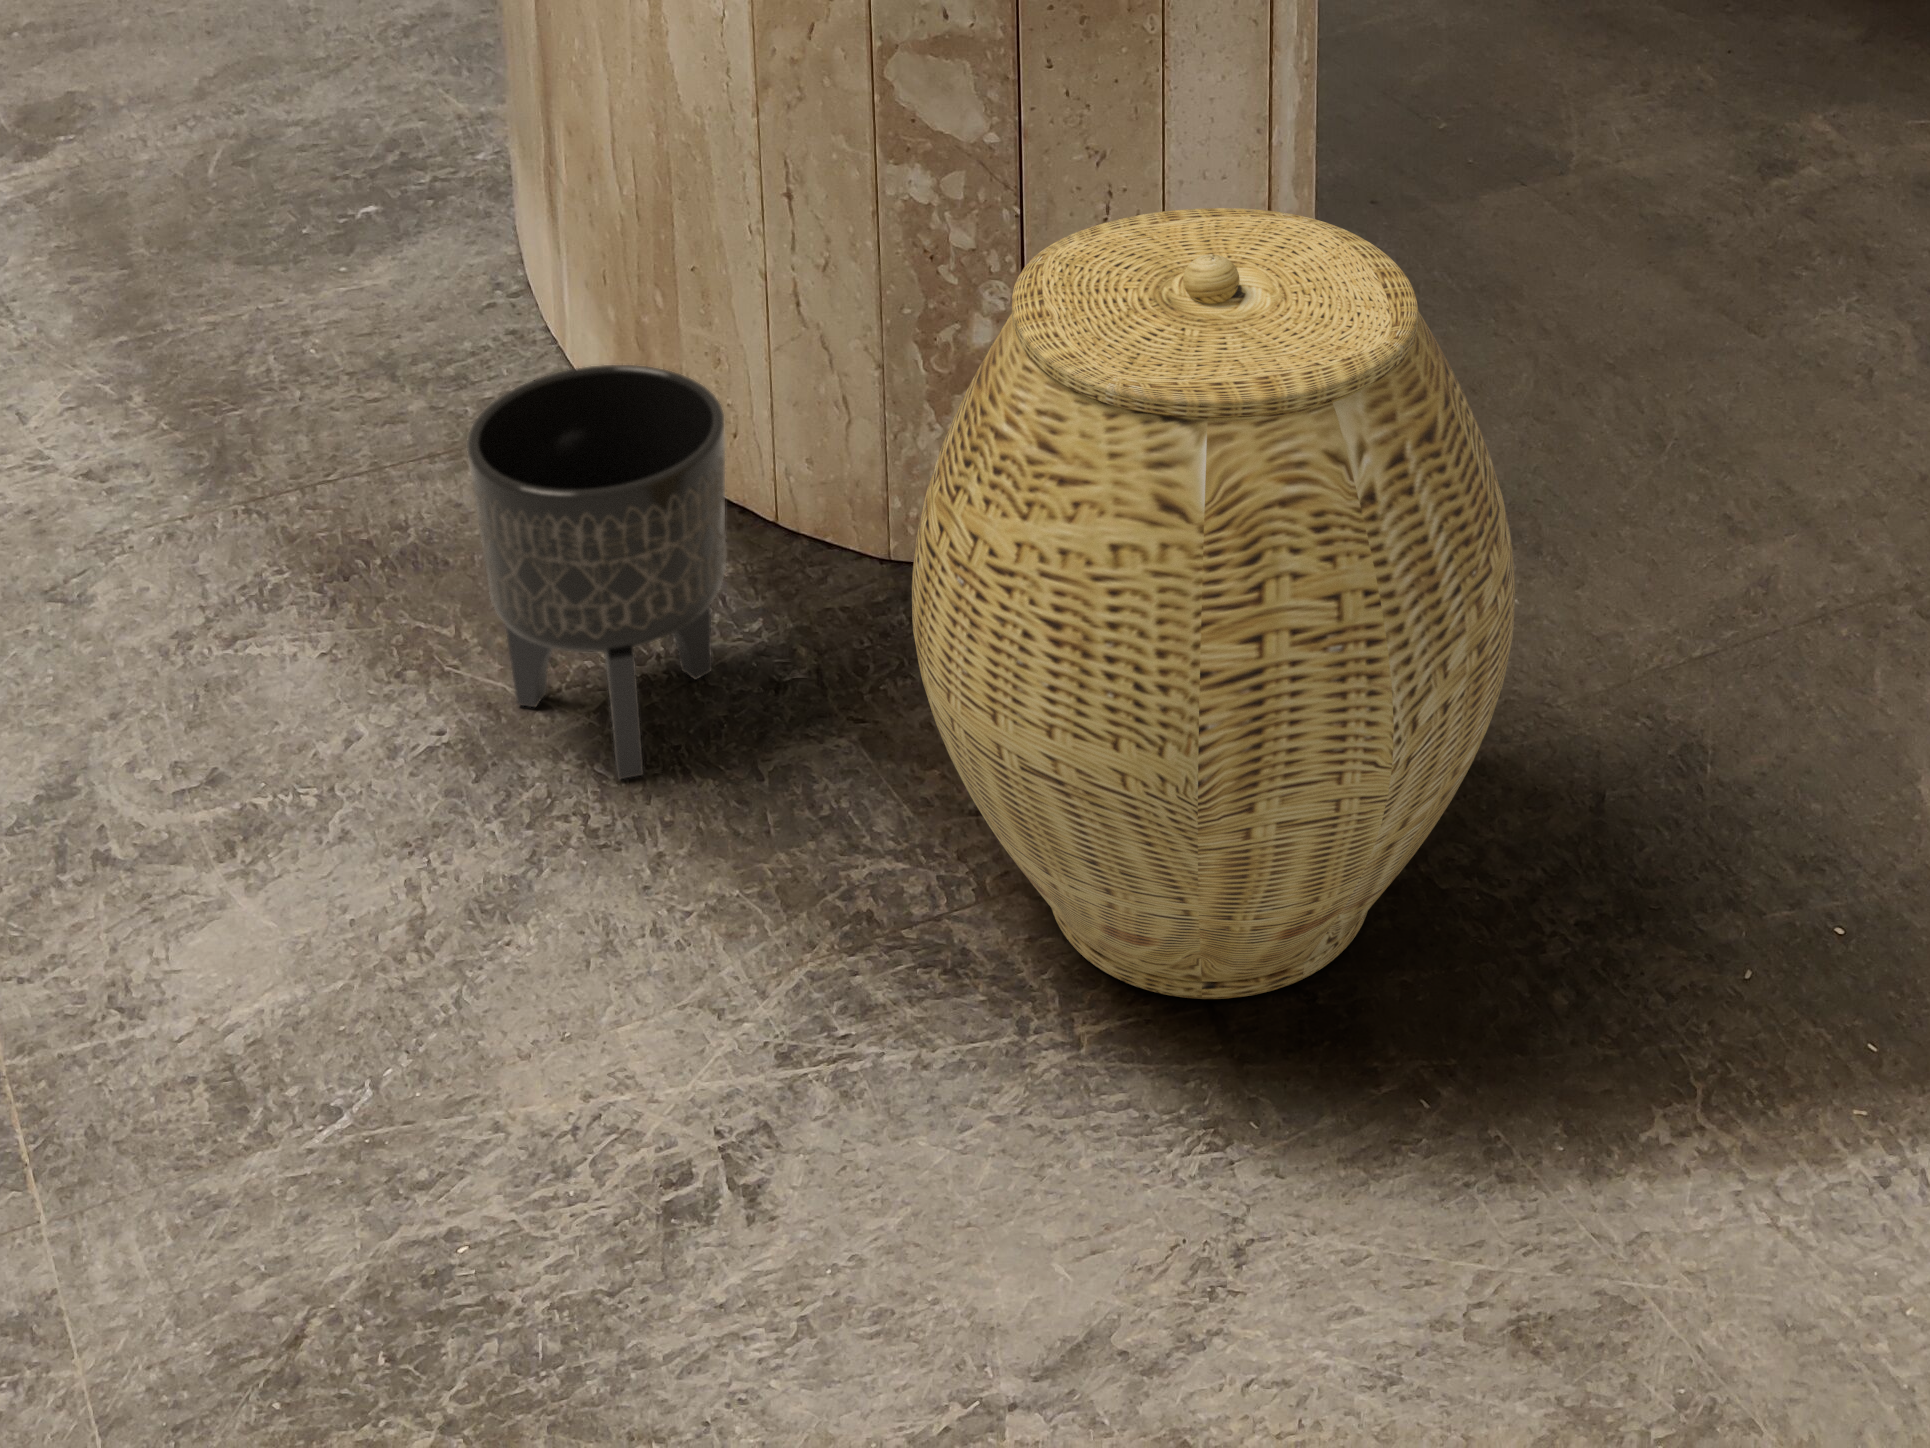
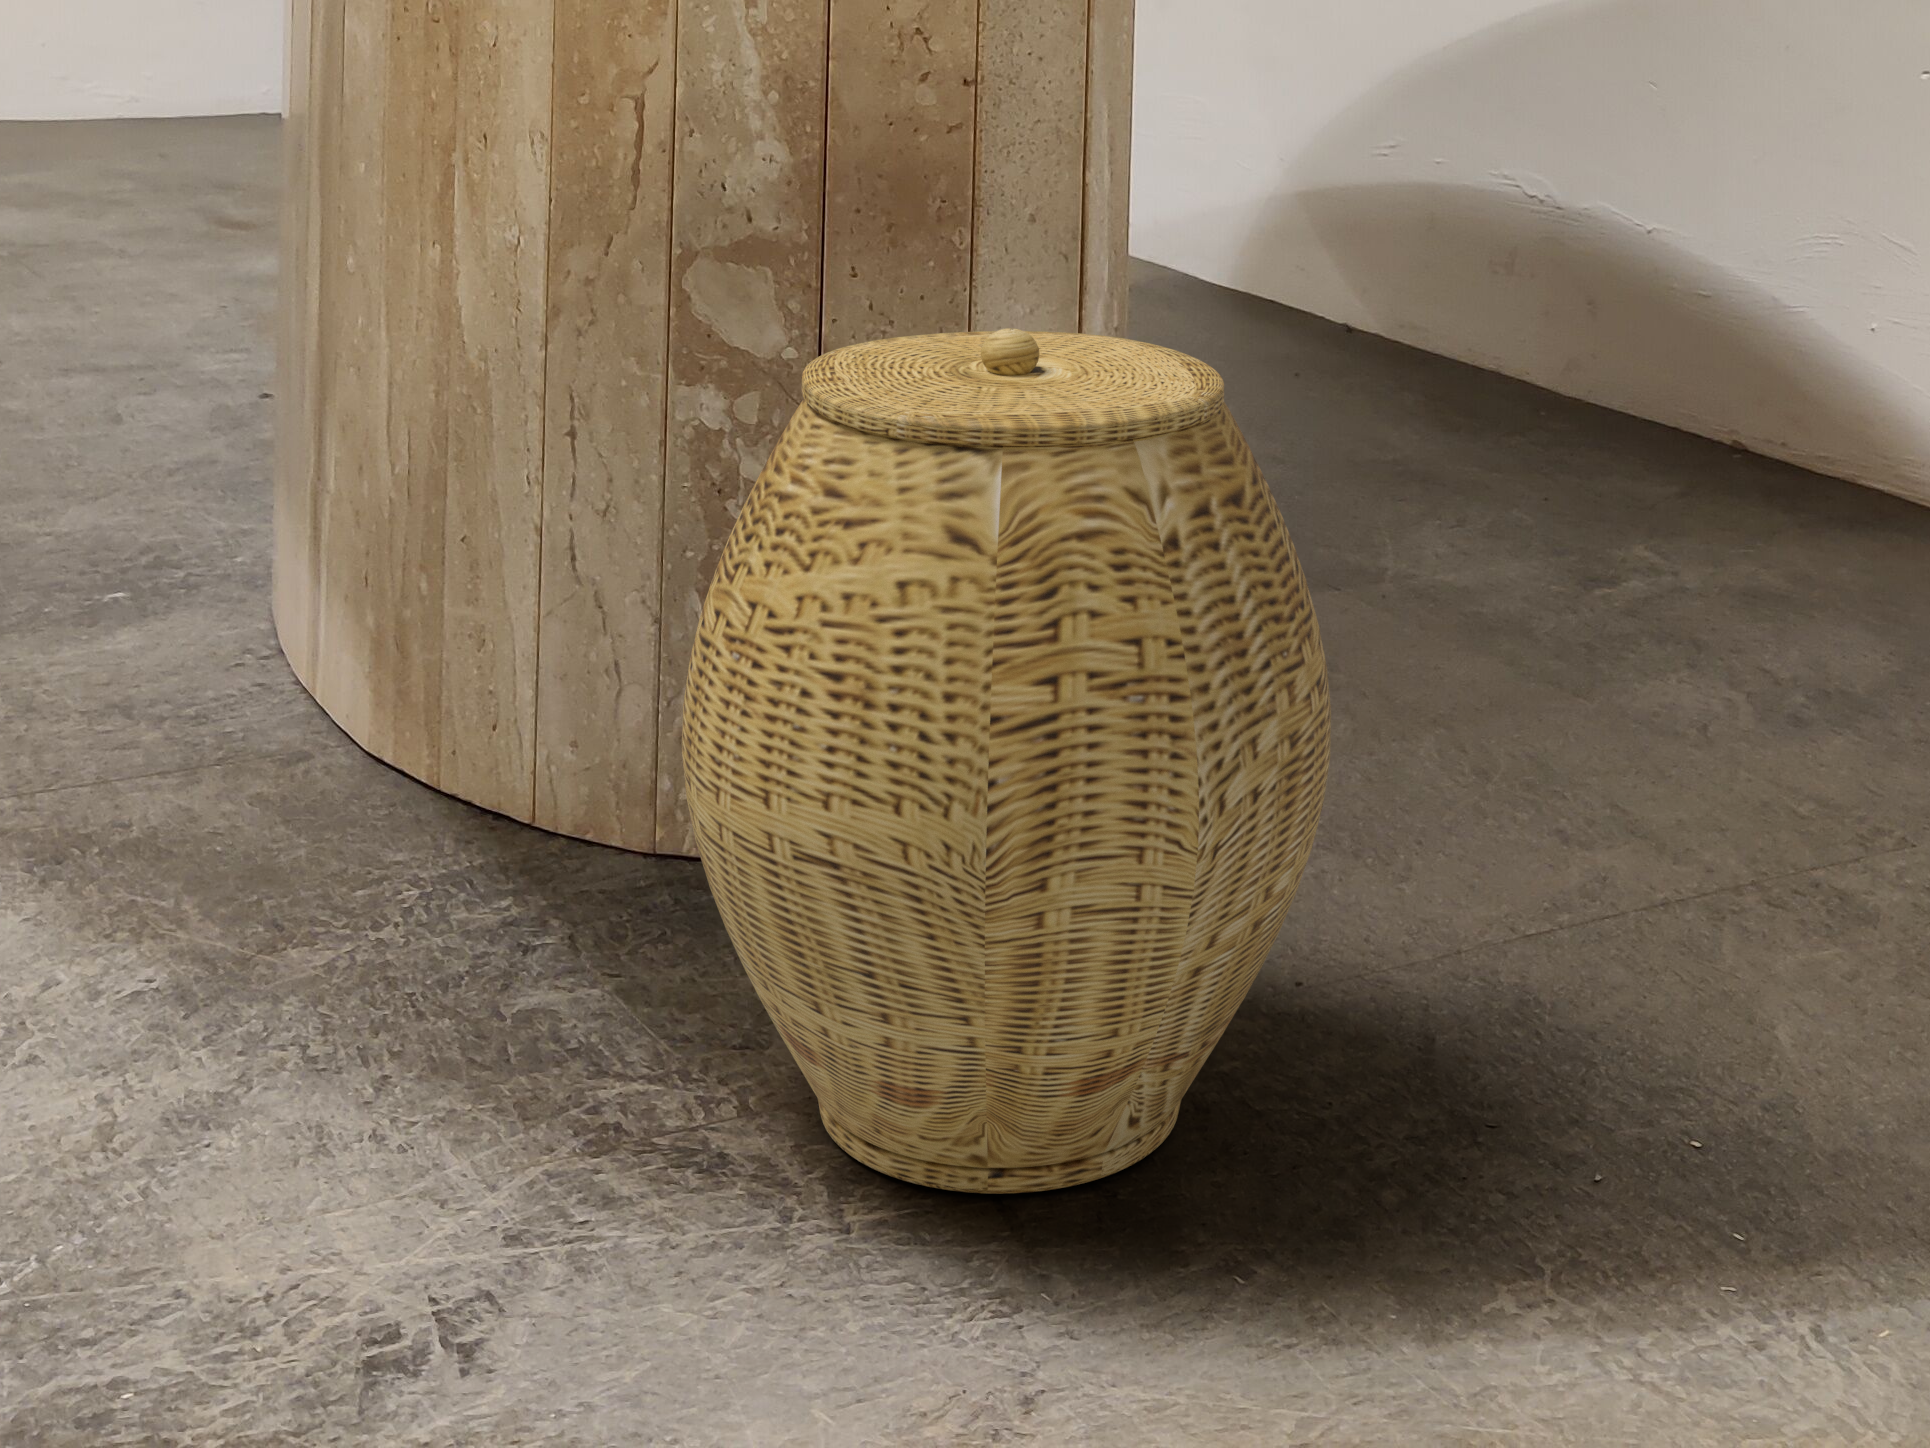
planter: present [467,365,726,780] -> none [210,569,489,1016]

